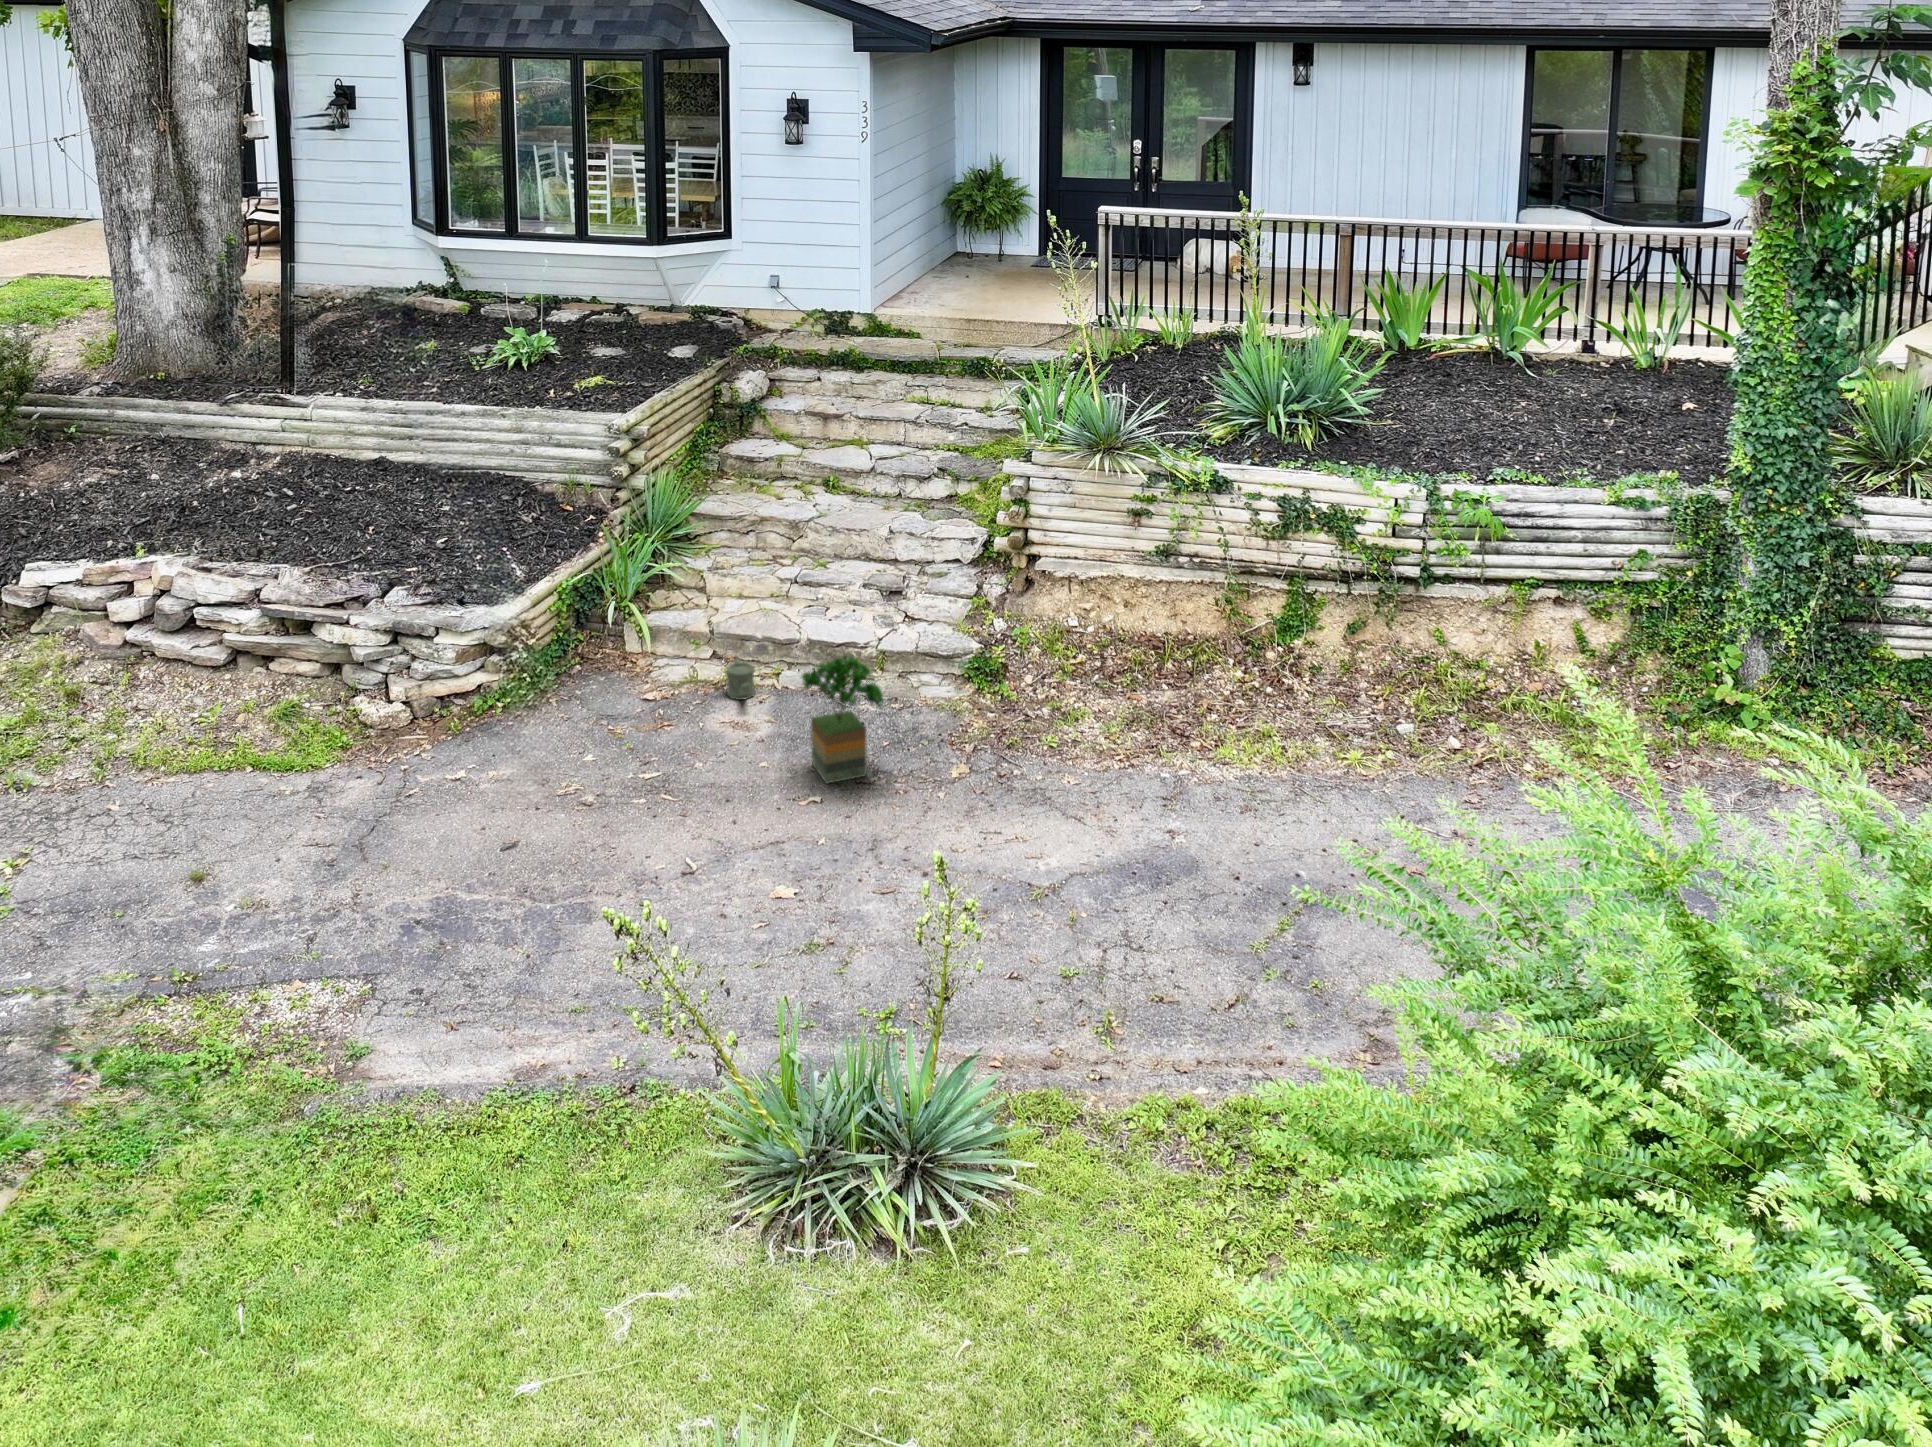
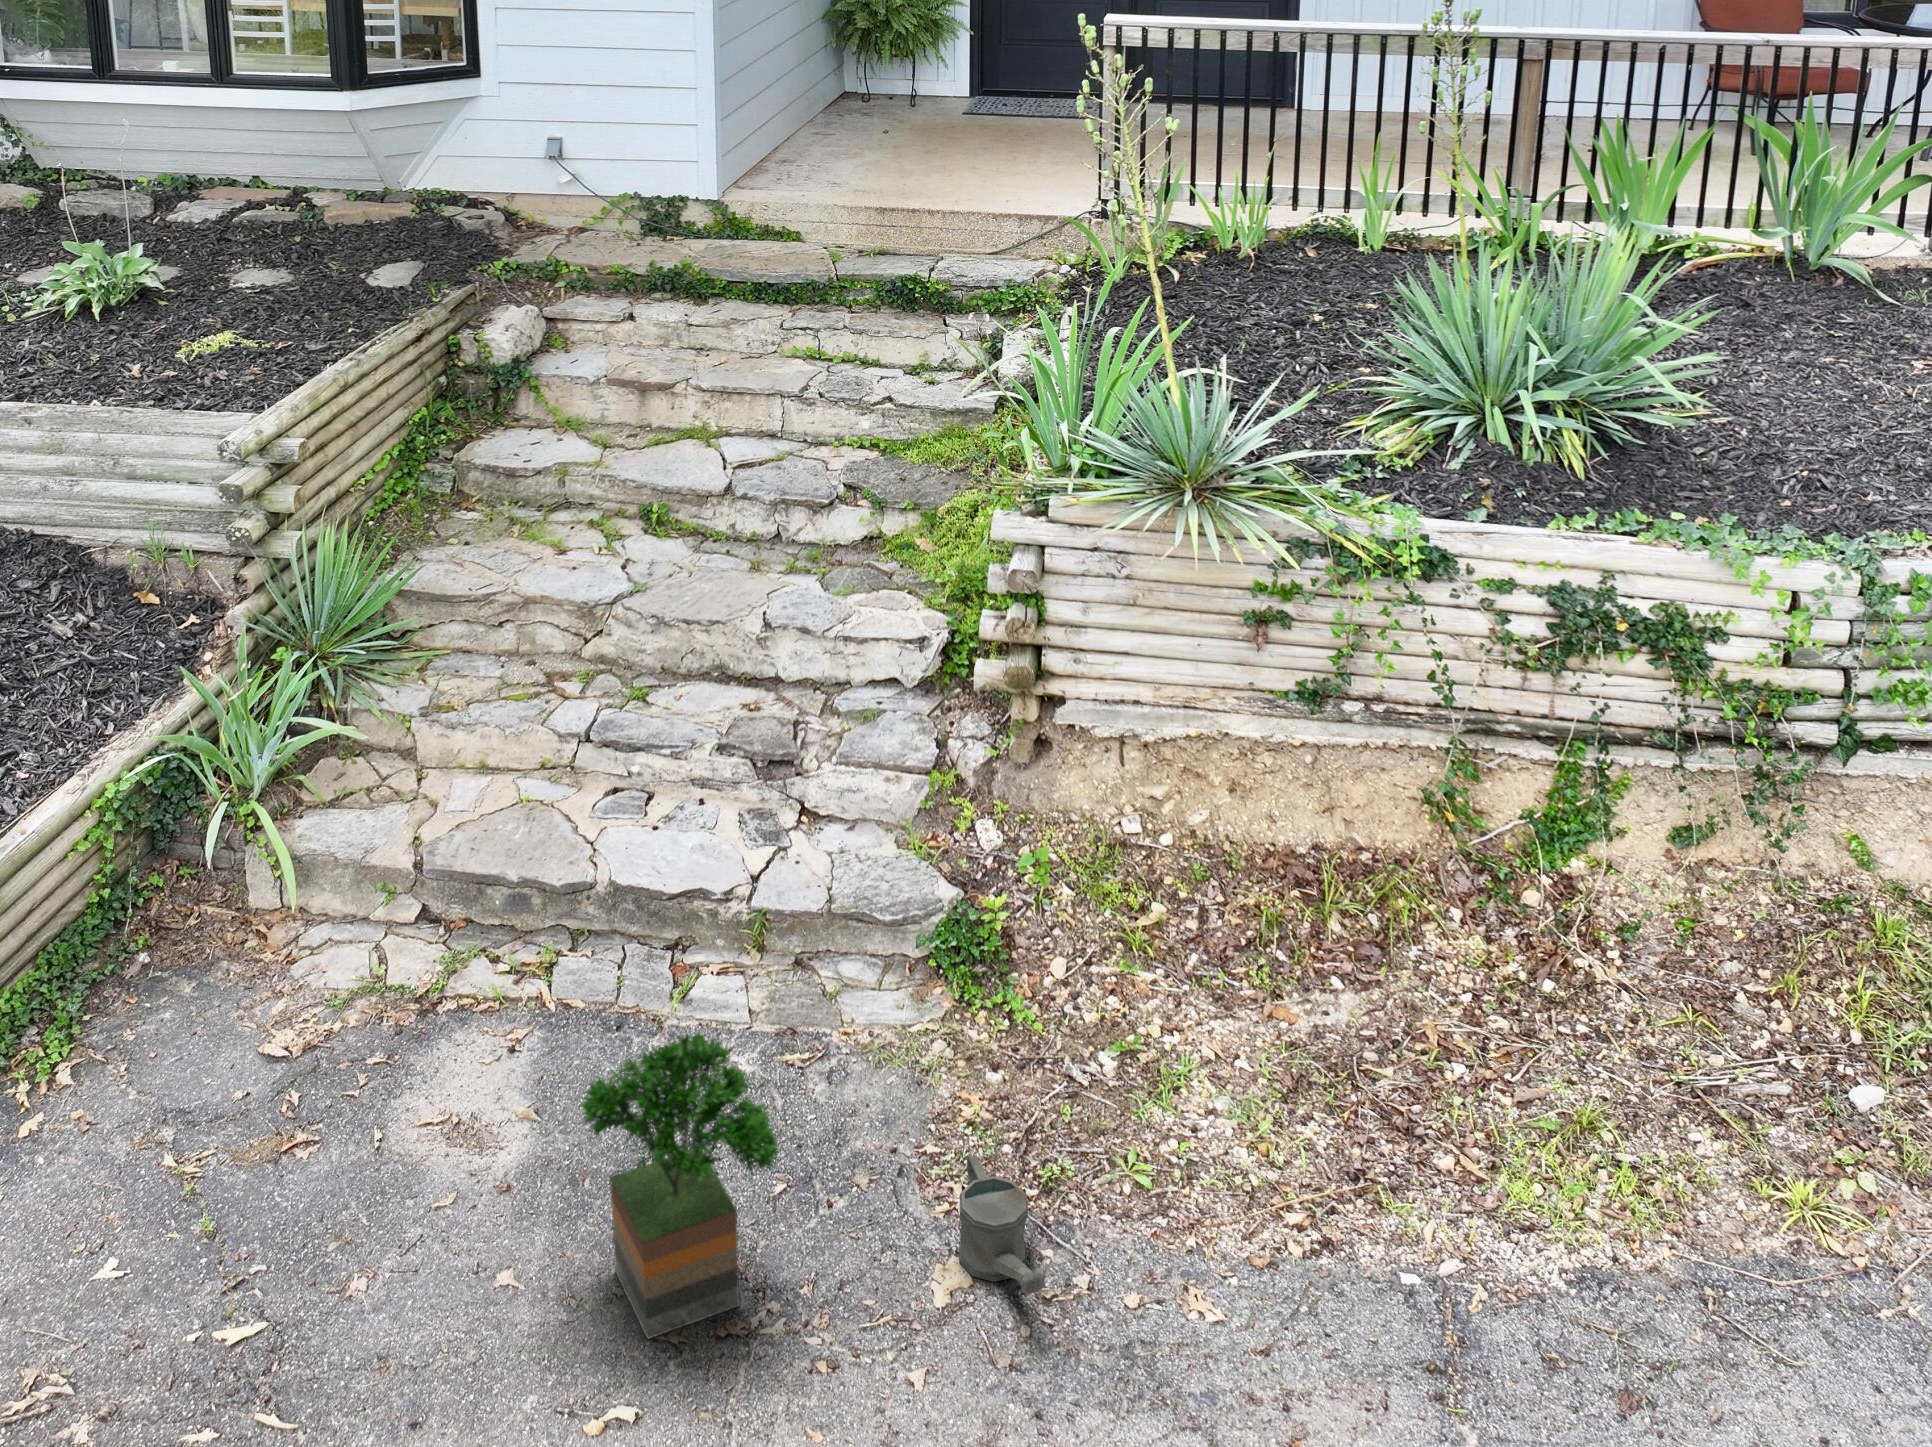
watering can: present [726,658,755,700] -> present [959,1155,1045,1294]

